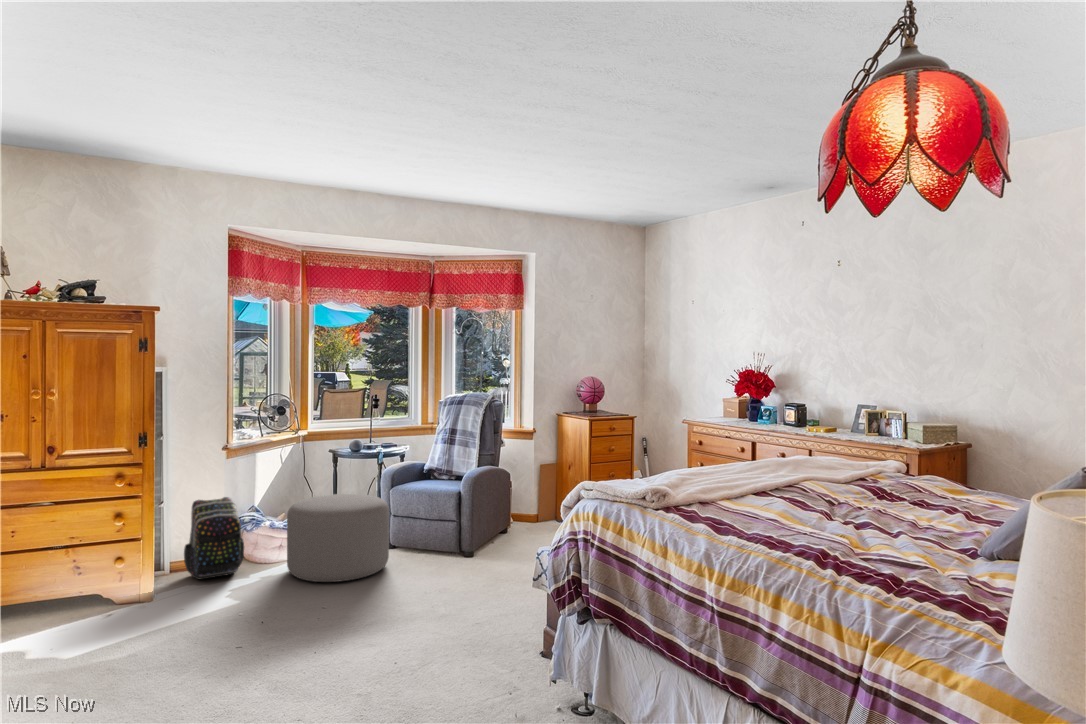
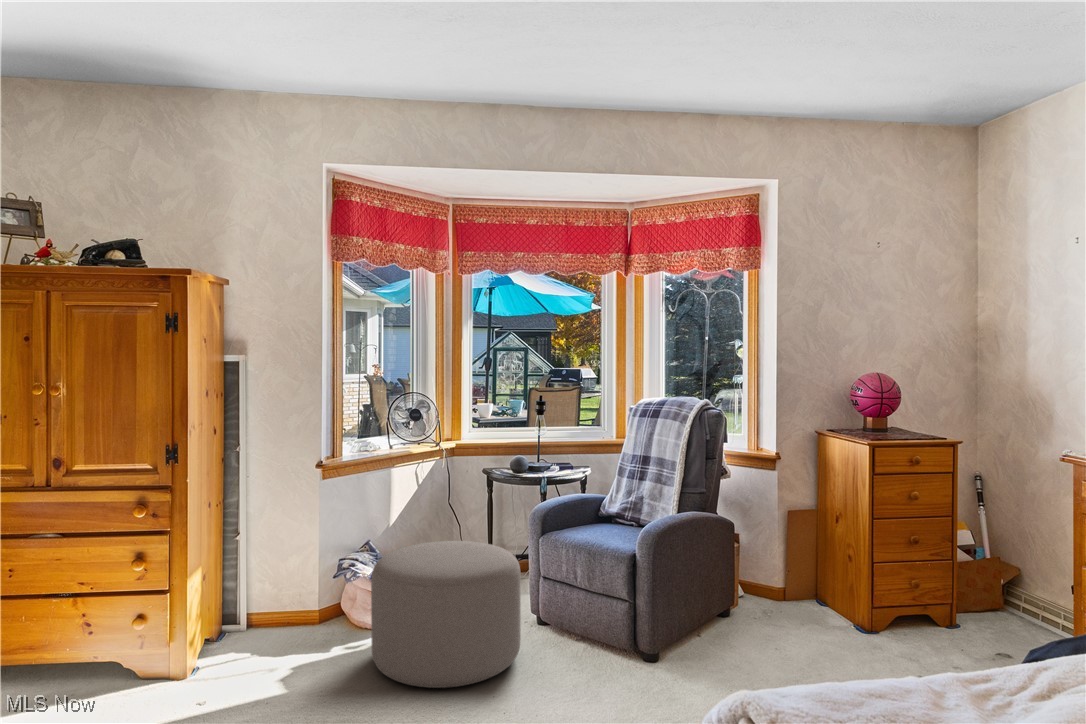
backpack: present [184,497,244,579] -> none [250,533,331,649]

